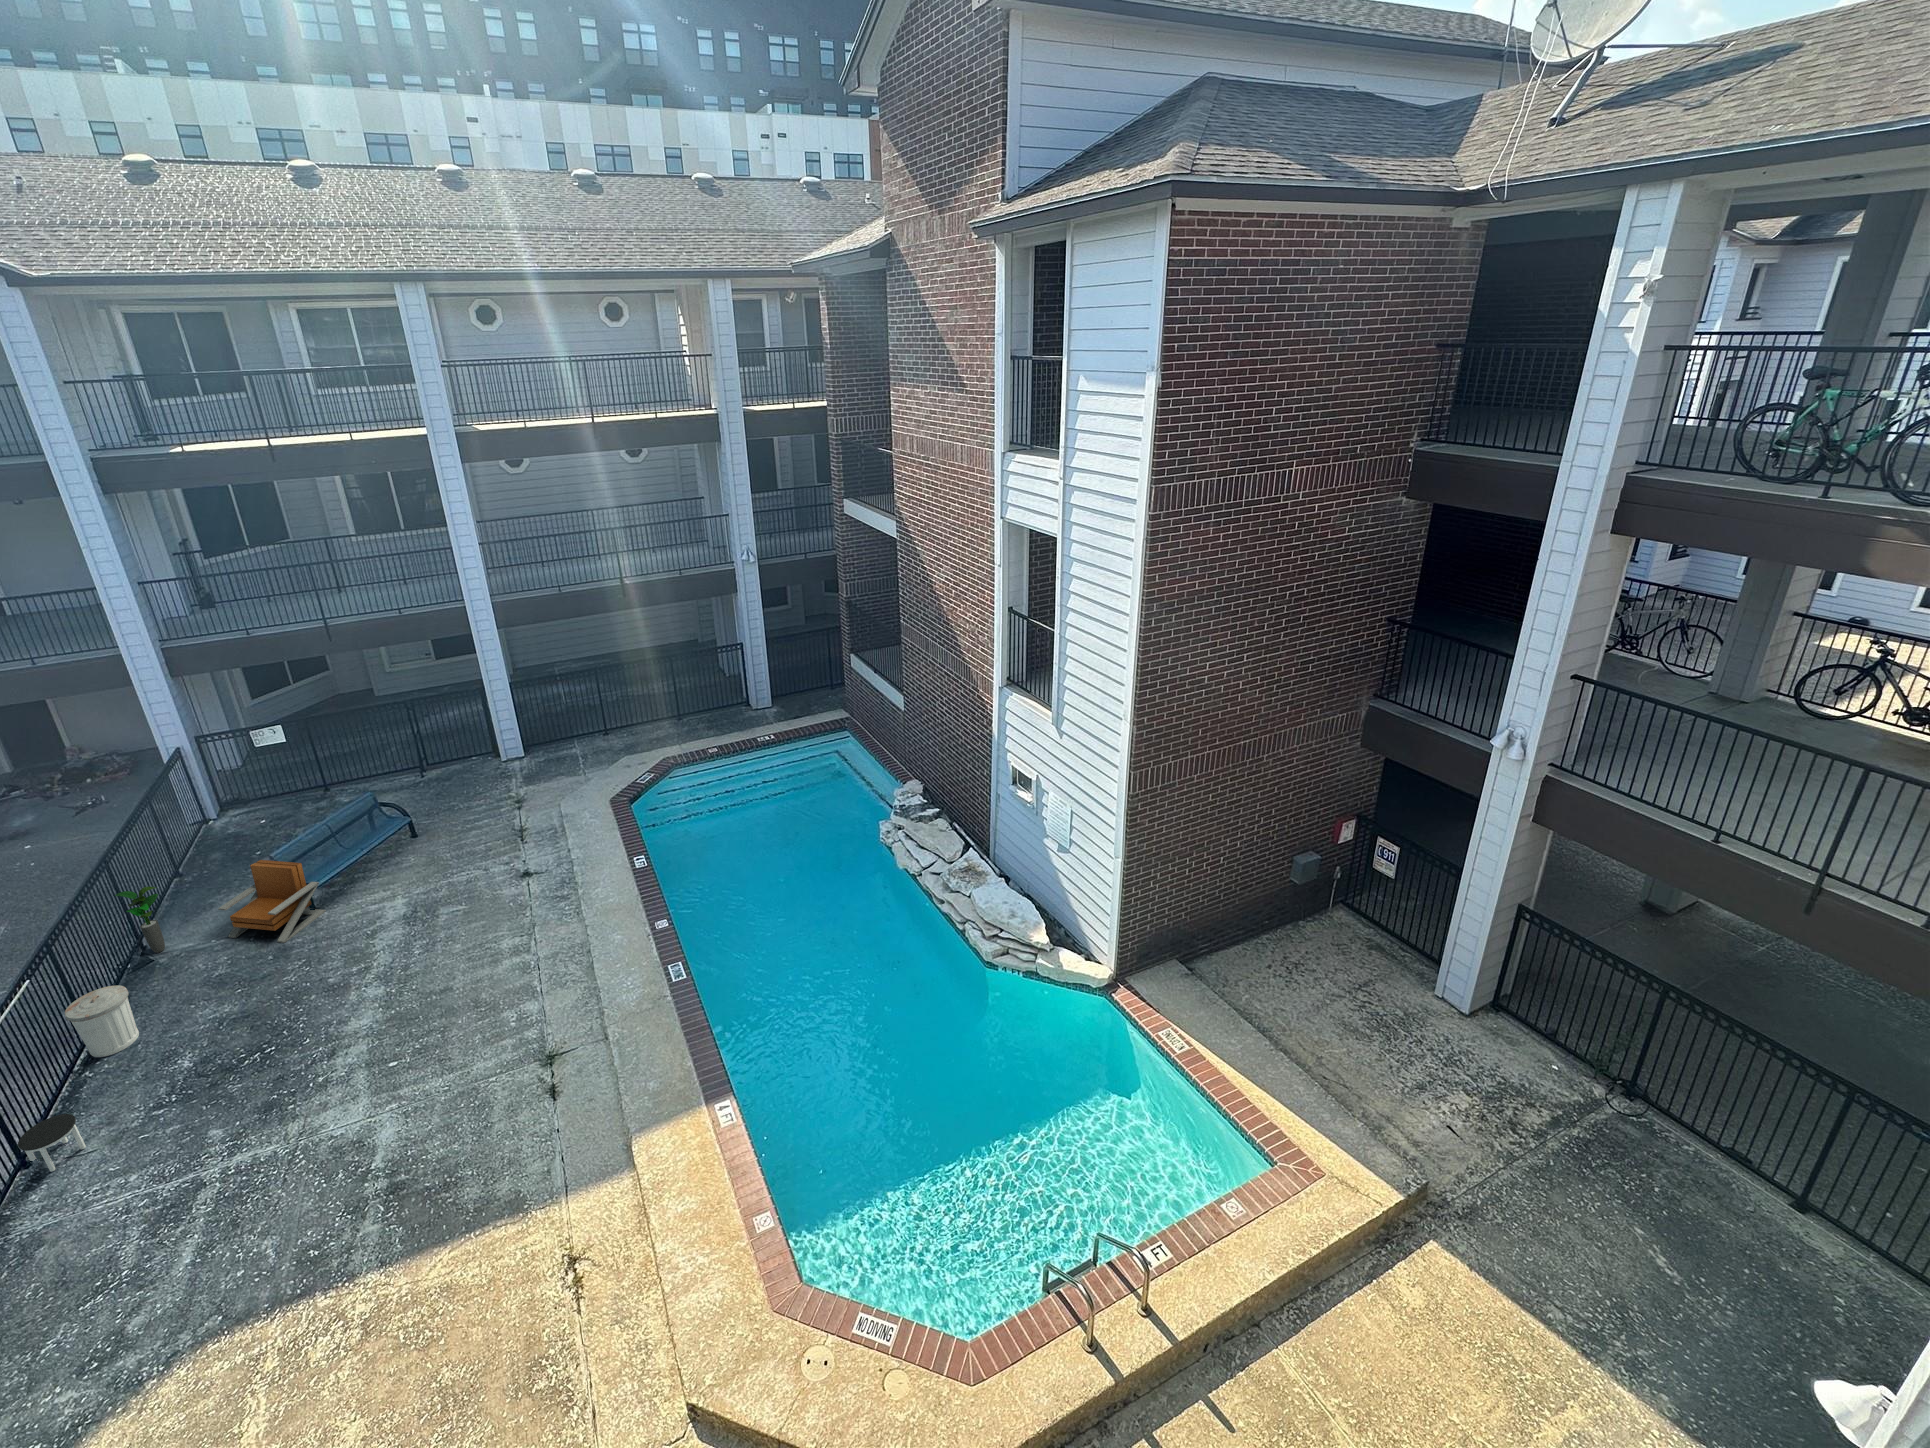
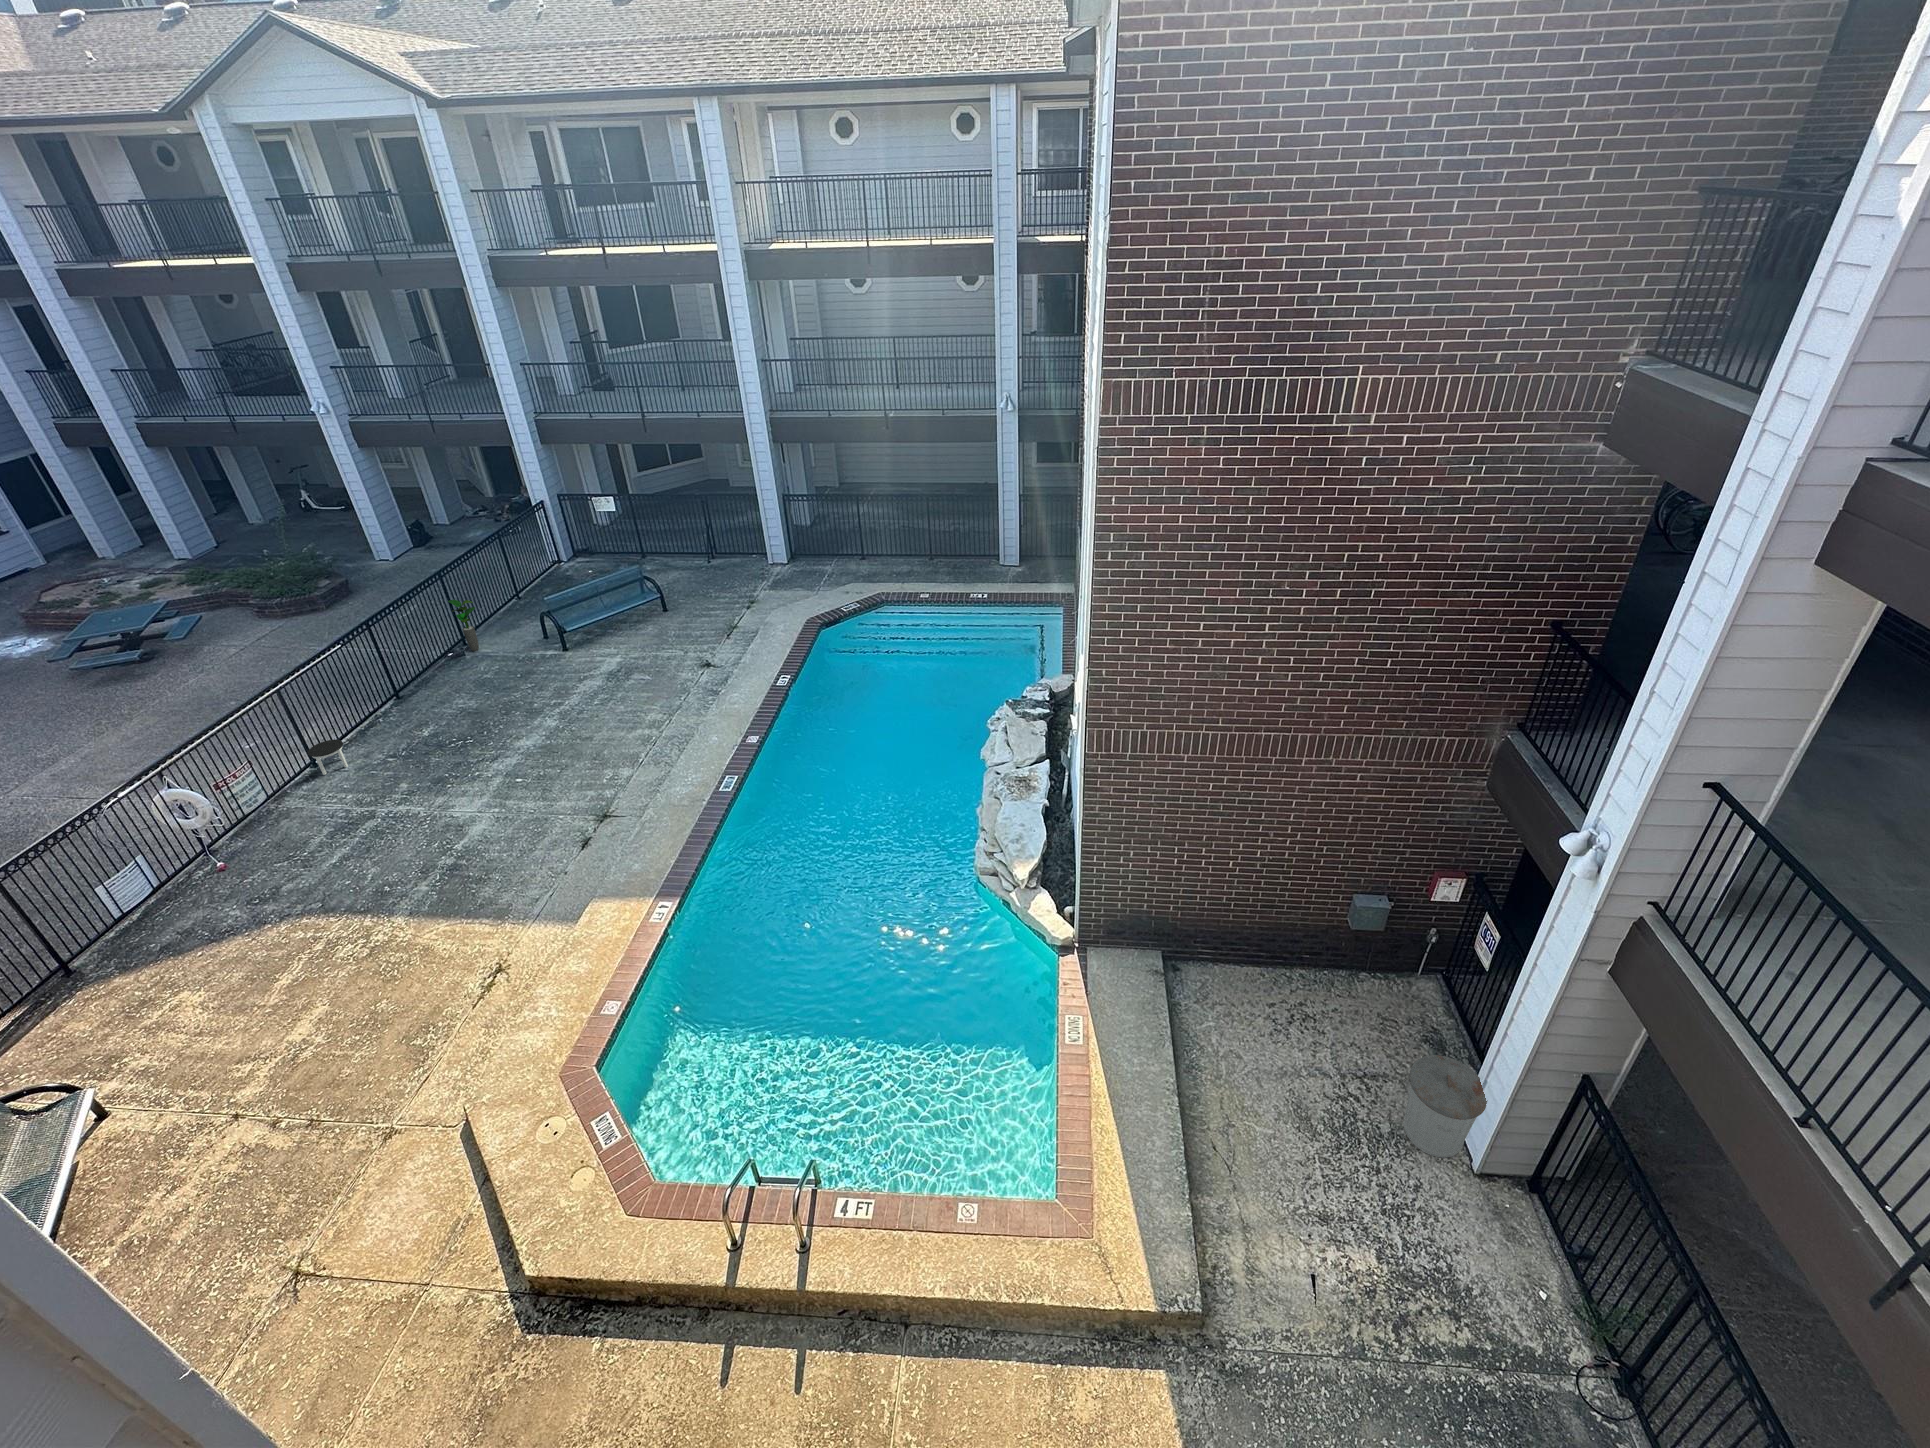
lounge chair: present [218,860,326,943] -> none [507,600,578,668]
trash can: present [65,985,139,1057] -> present [1403,1055,1487,1158]

